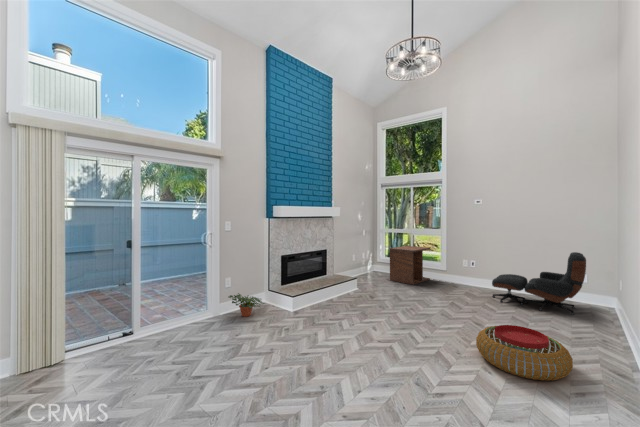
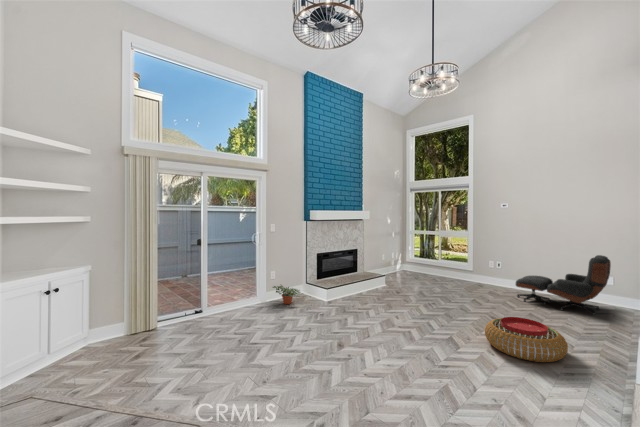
side table: present [390,246,430,285] -> none [418,247,458,284]

